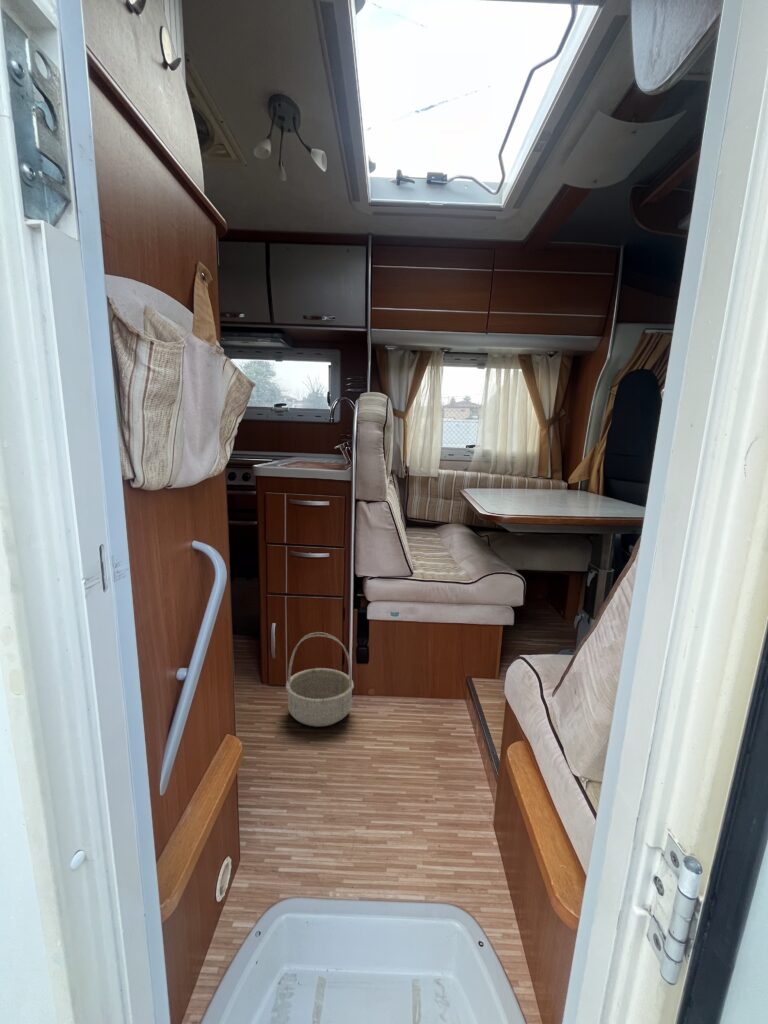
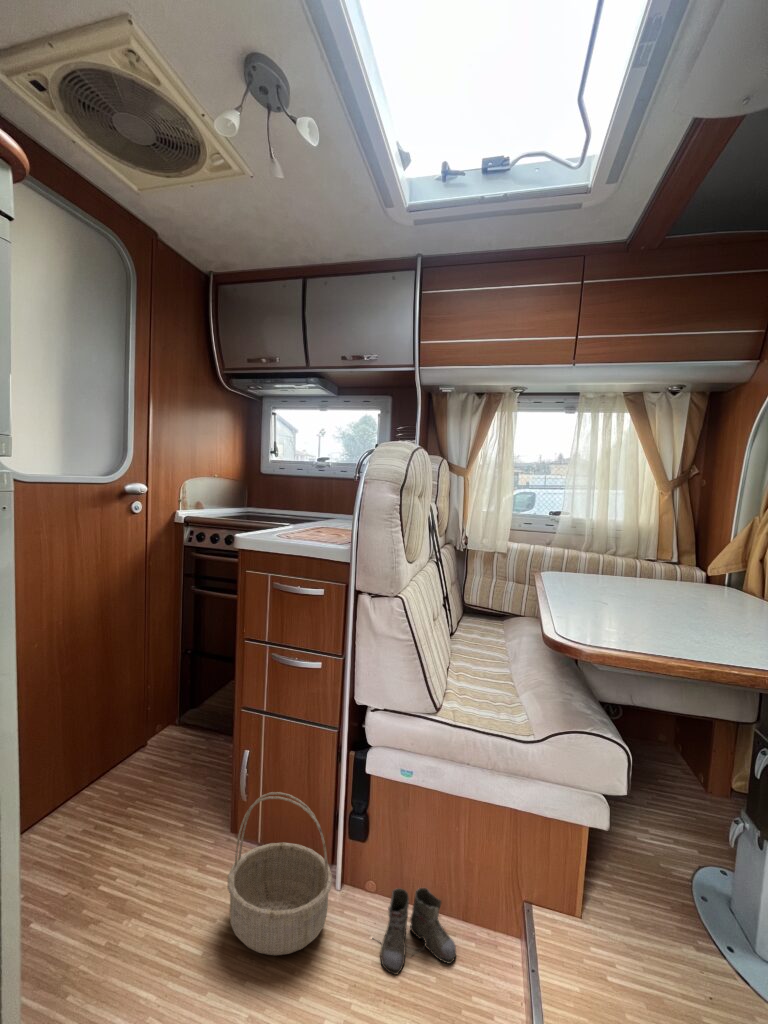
boots: none [378,681,431,725] -> present [373,888,456,975]

